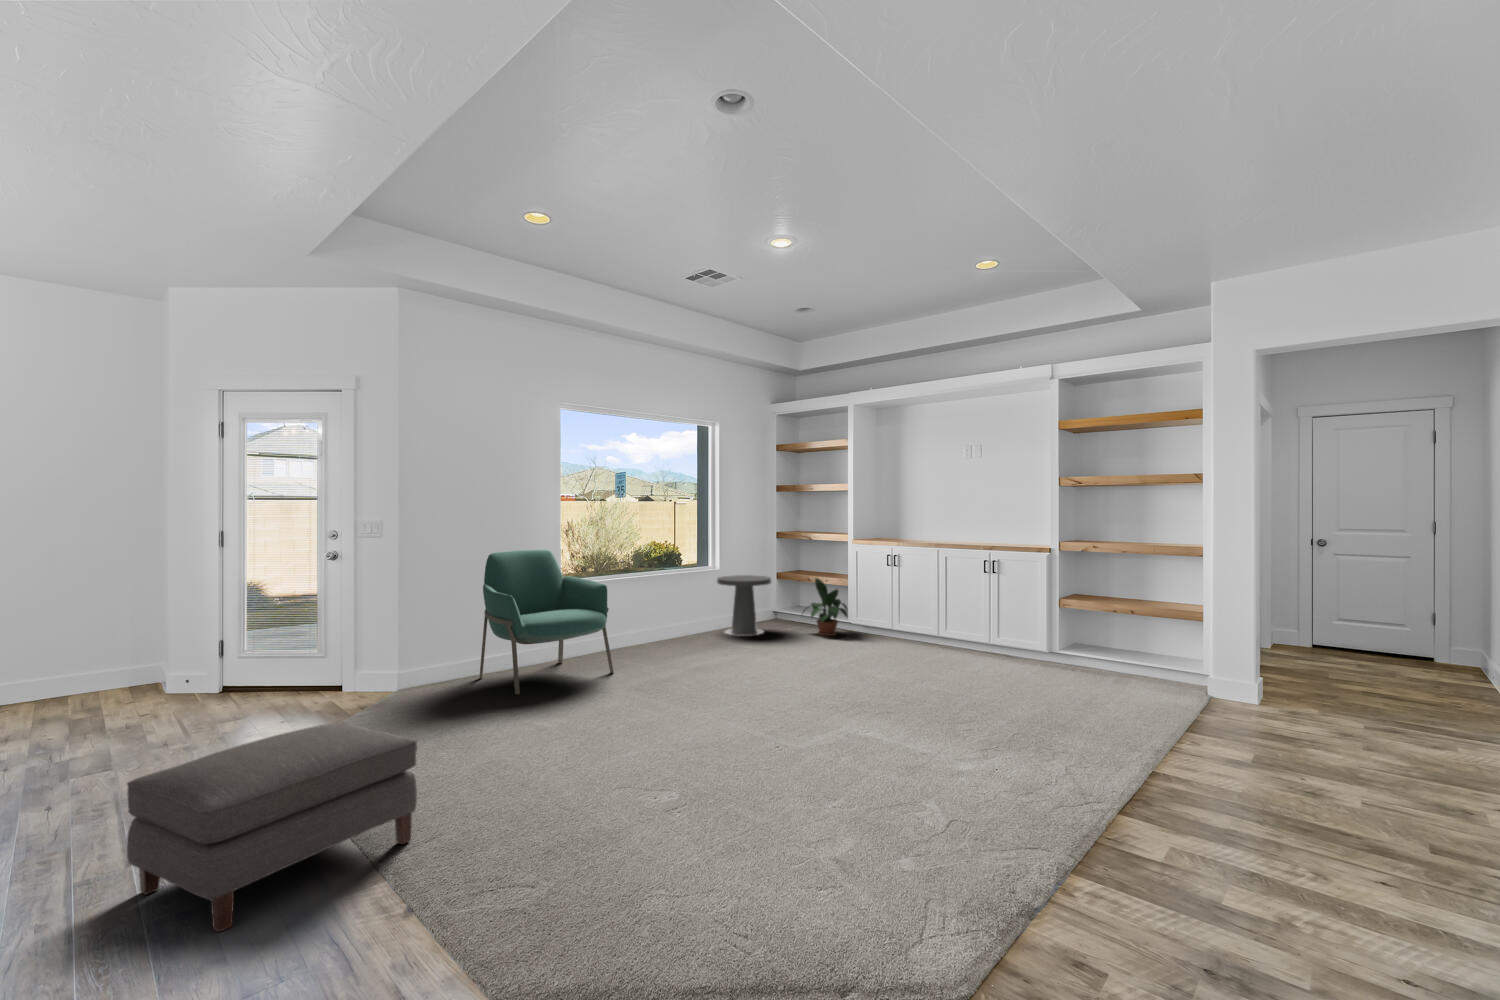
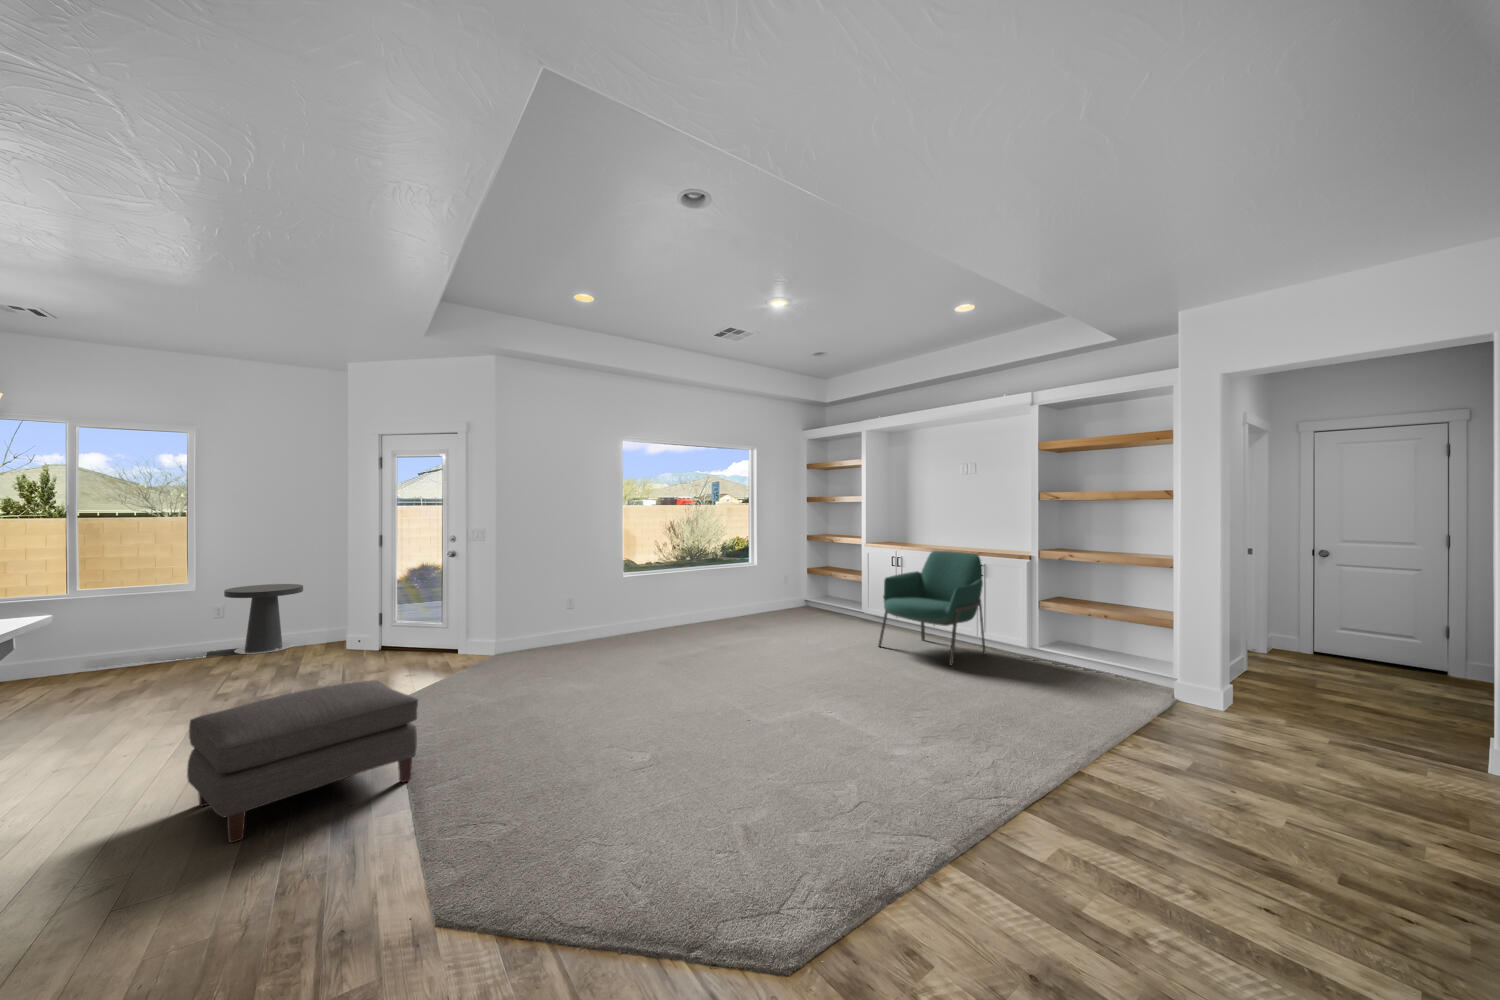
armchair: present [479,550,614,695] -> present [878,551,985,666]
side table: present [717,575,771,636] -> present [224,584,303,654]
potted plant: present [802,578,848,636] -> none [819,576,859,626]

